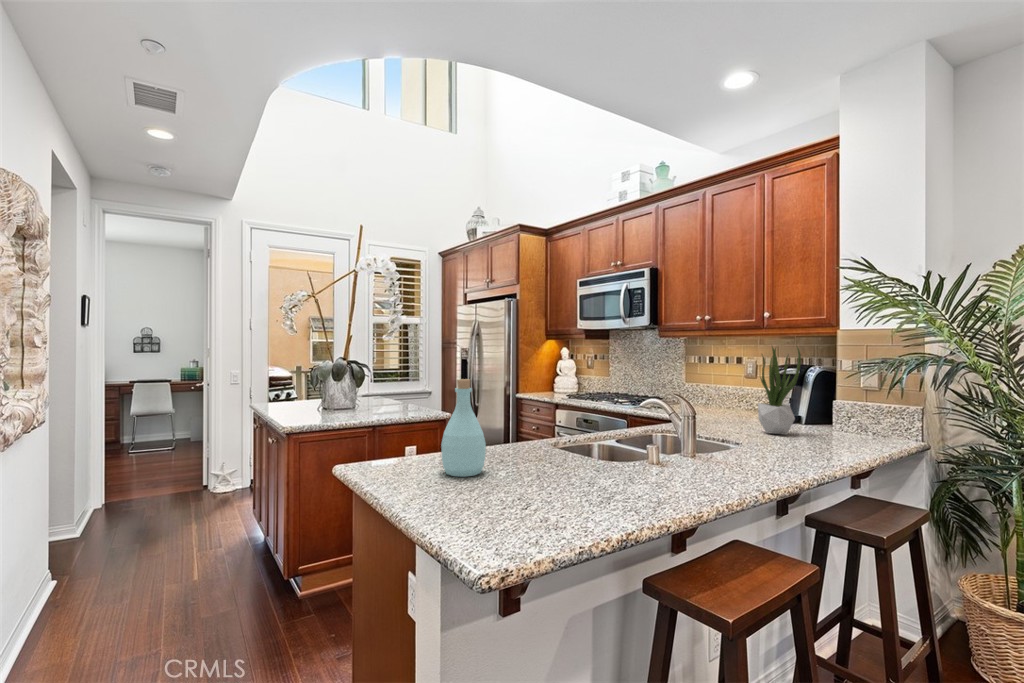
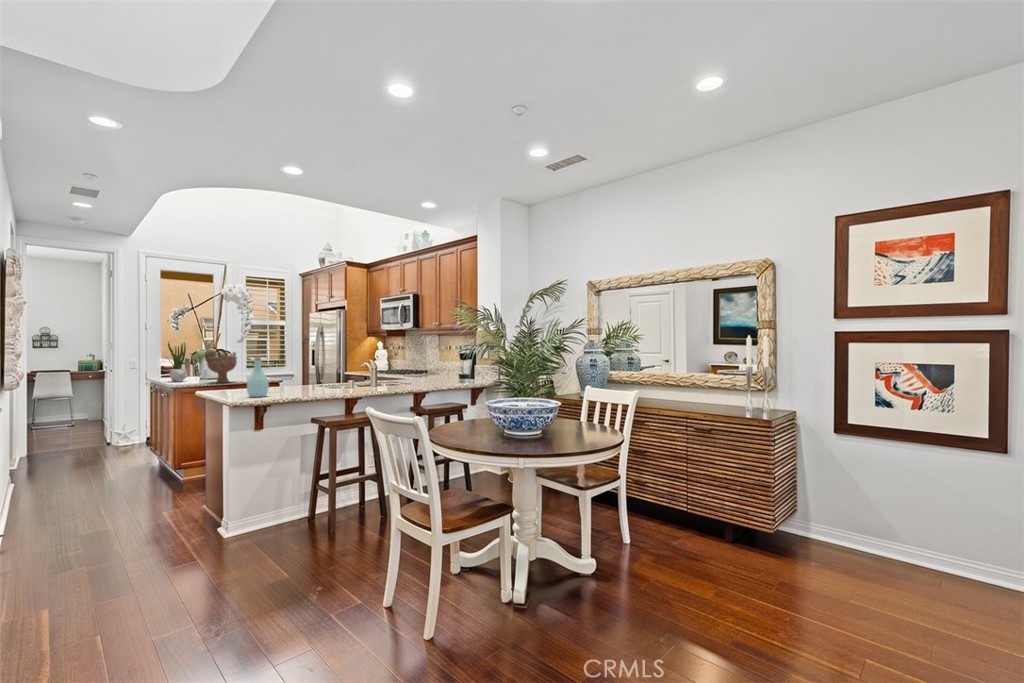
potted plant: present [758,347,801,435] -> present [168,342,187,382]
decorative bowl: none [333,361,379,415] -> present [206,352,237,383]

